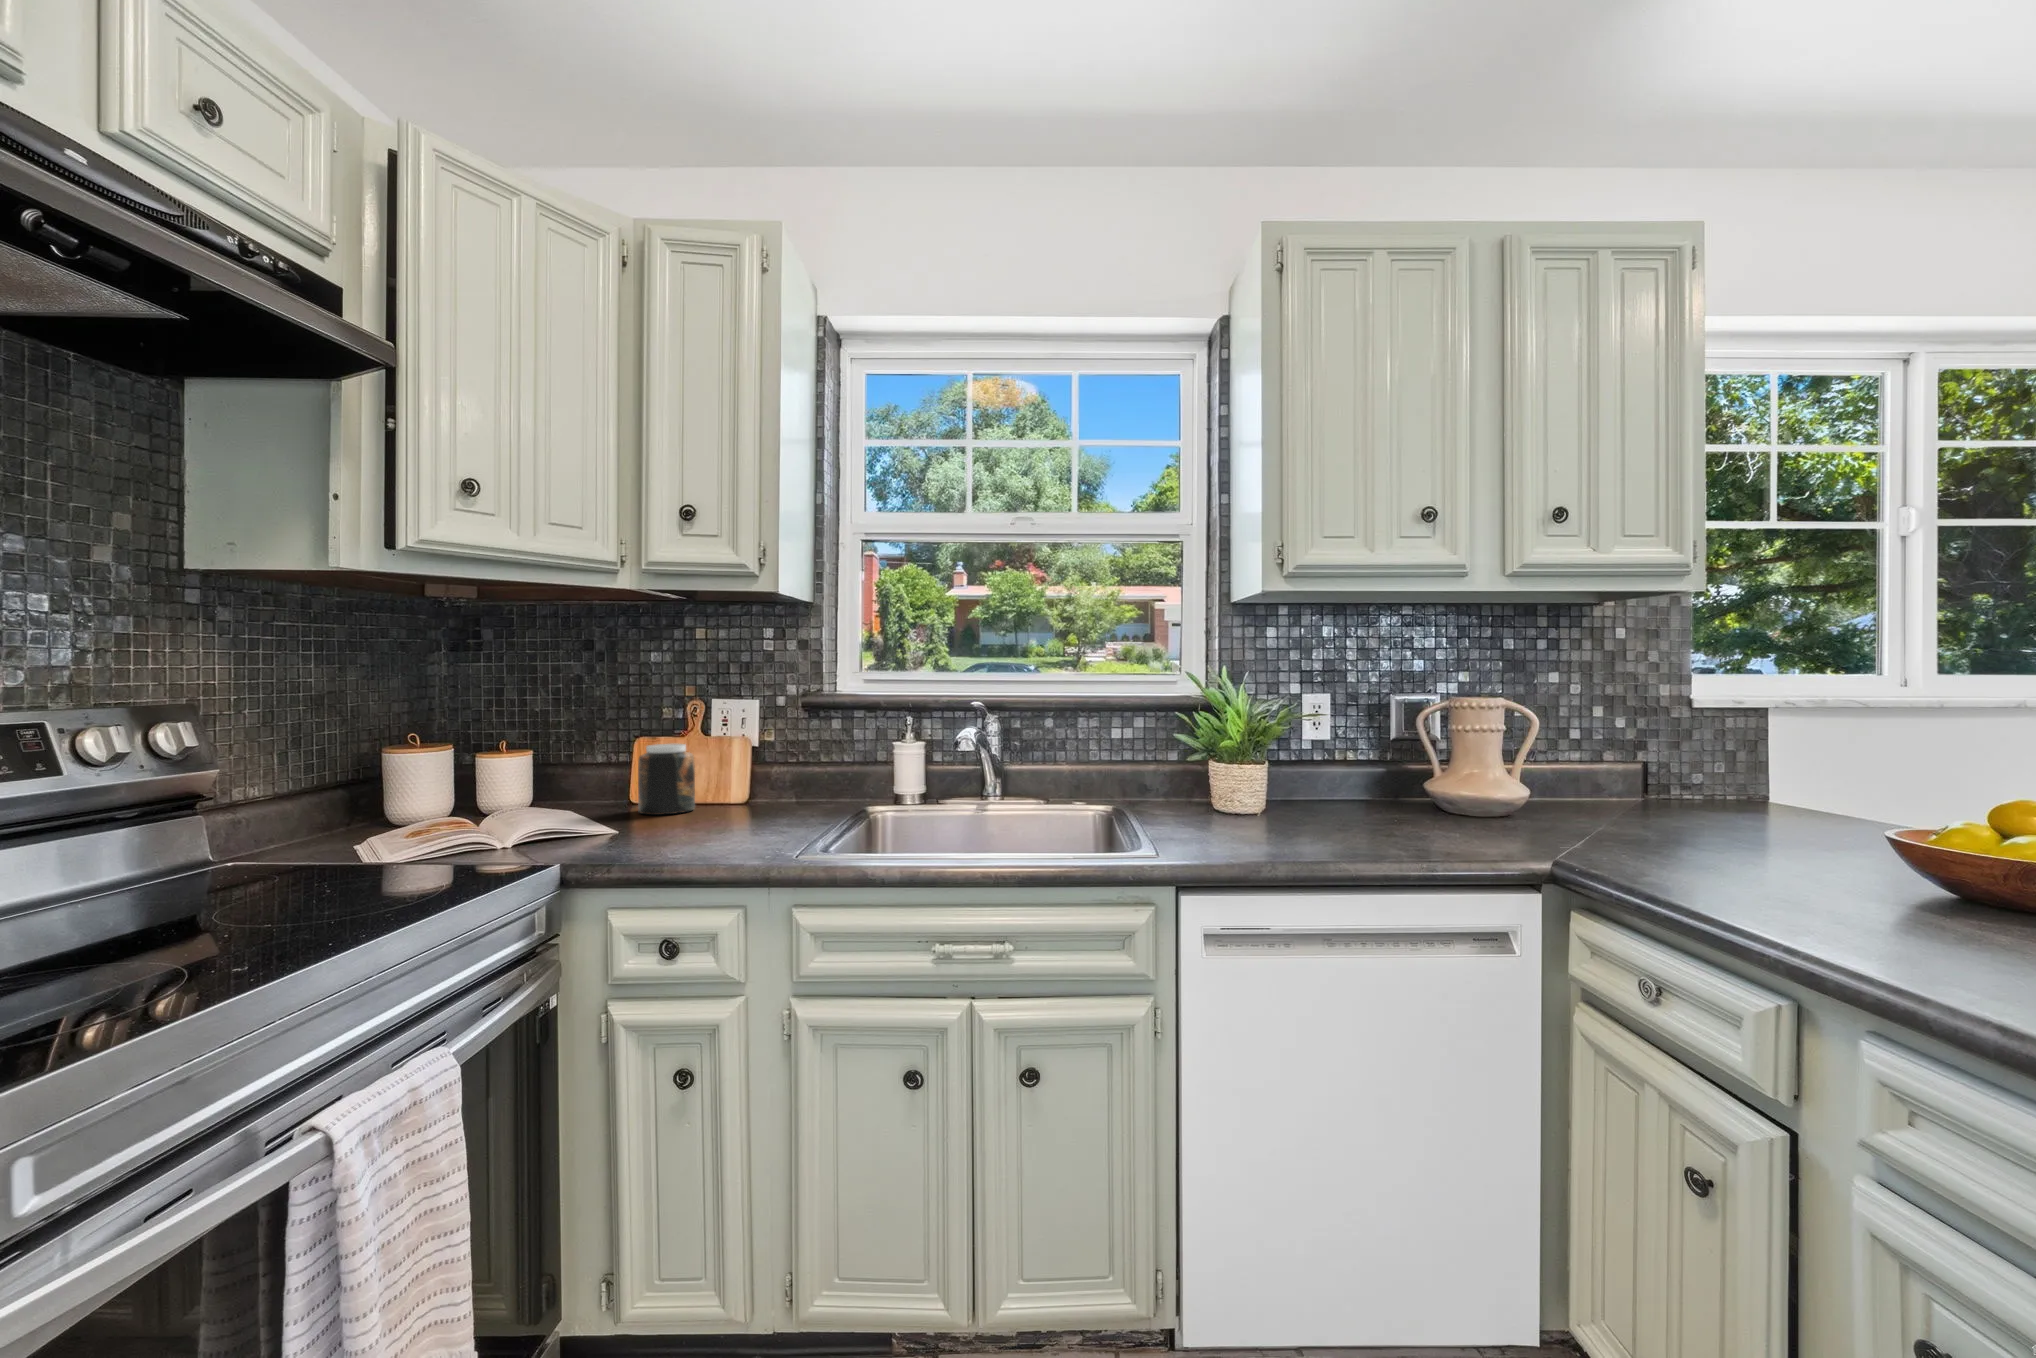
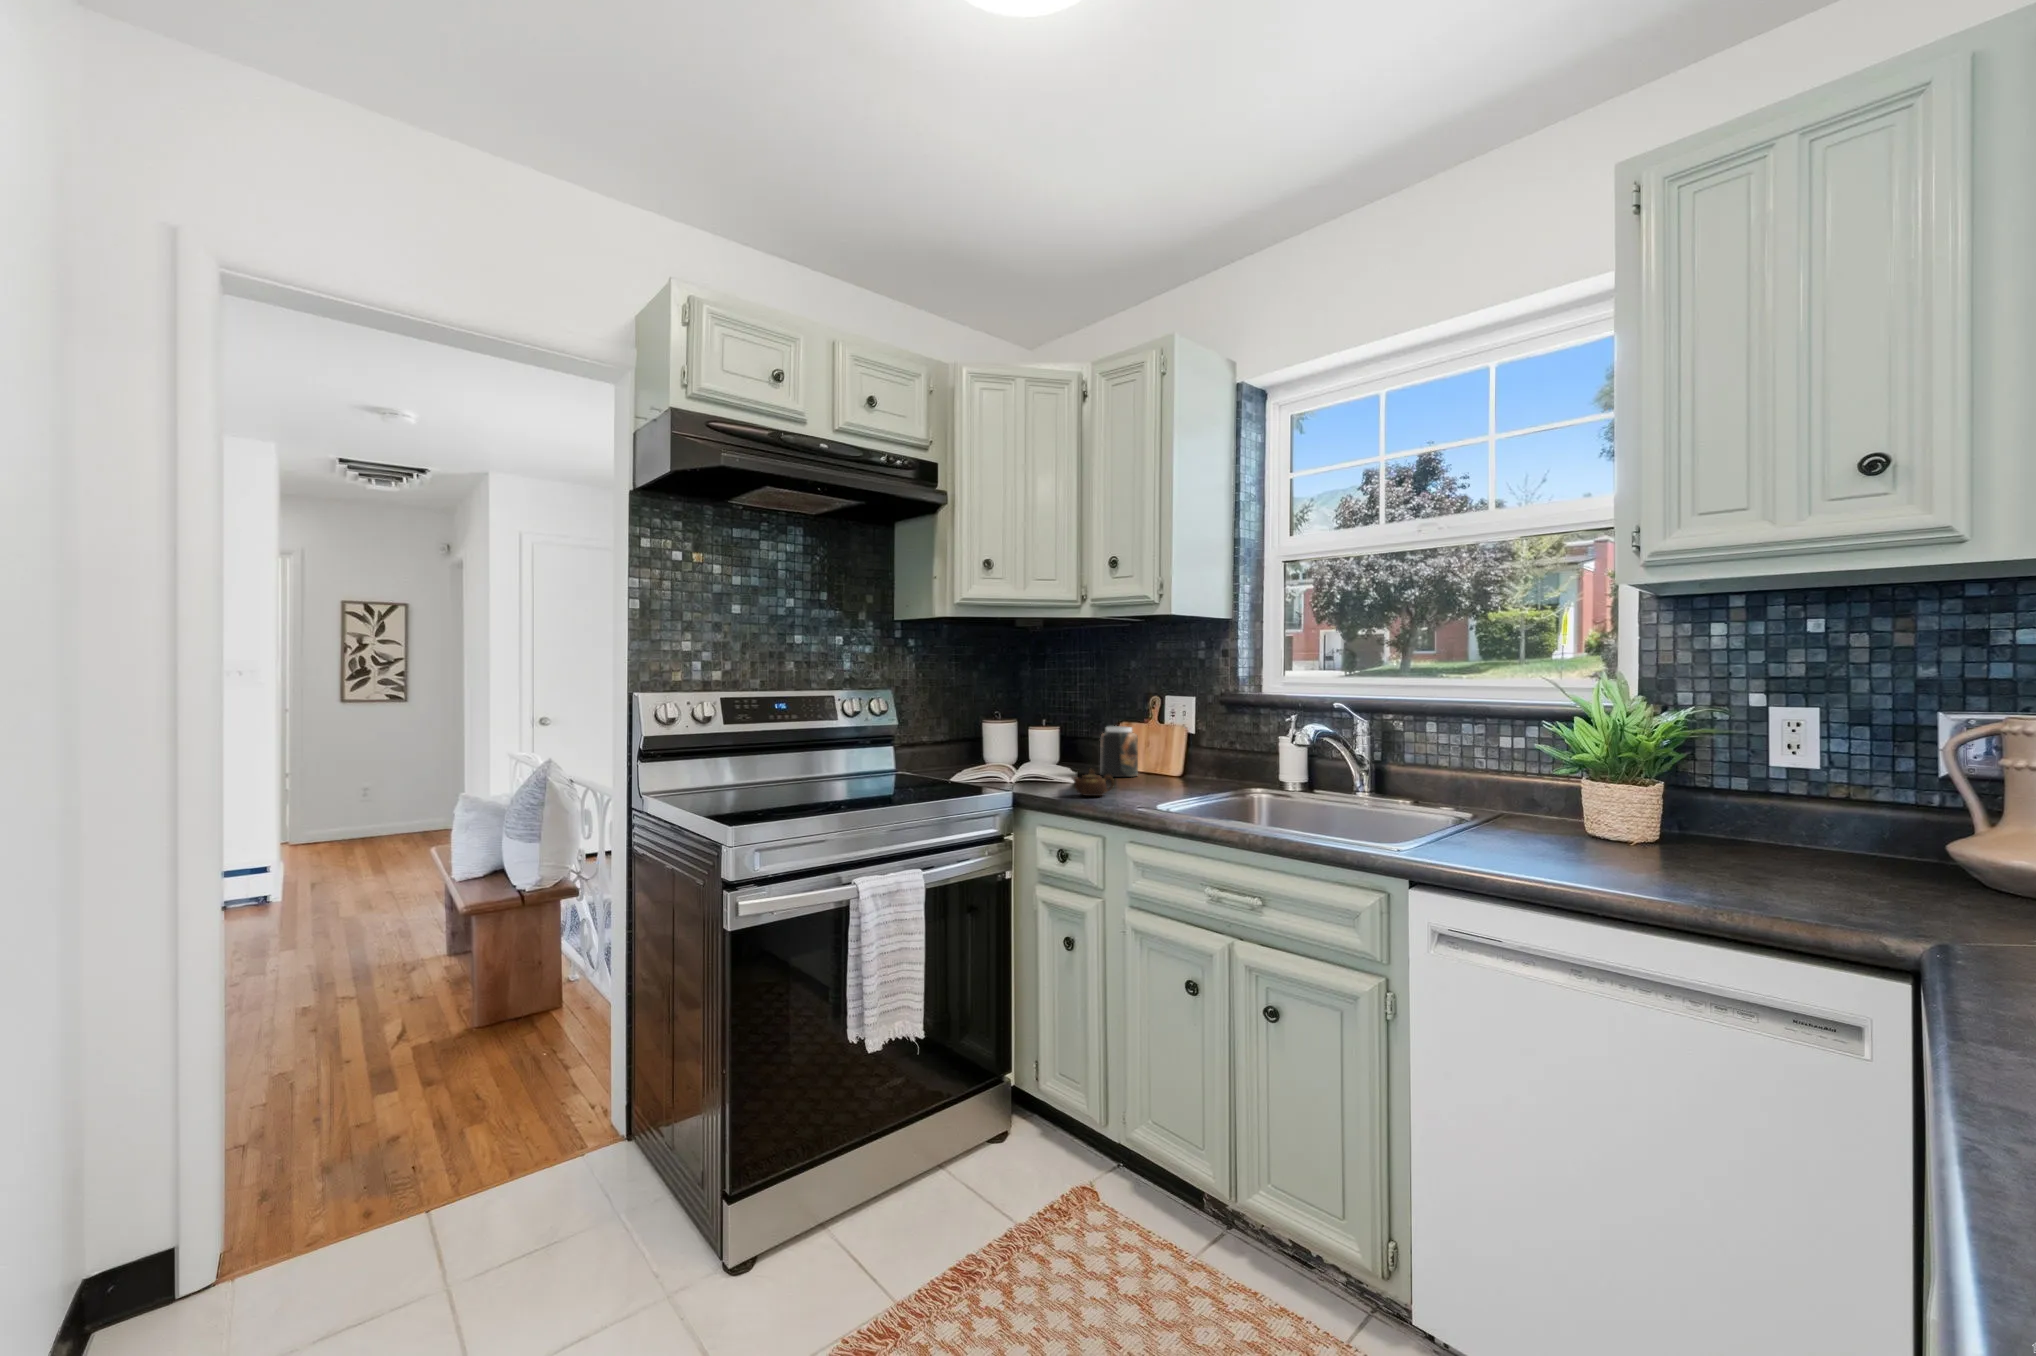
teapot: none [677,810,730,850] -> present [1072,769,1114,796]

